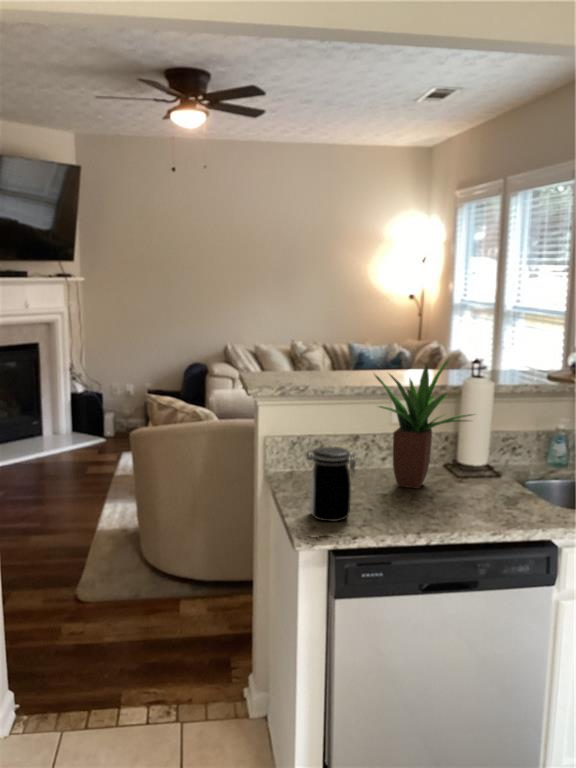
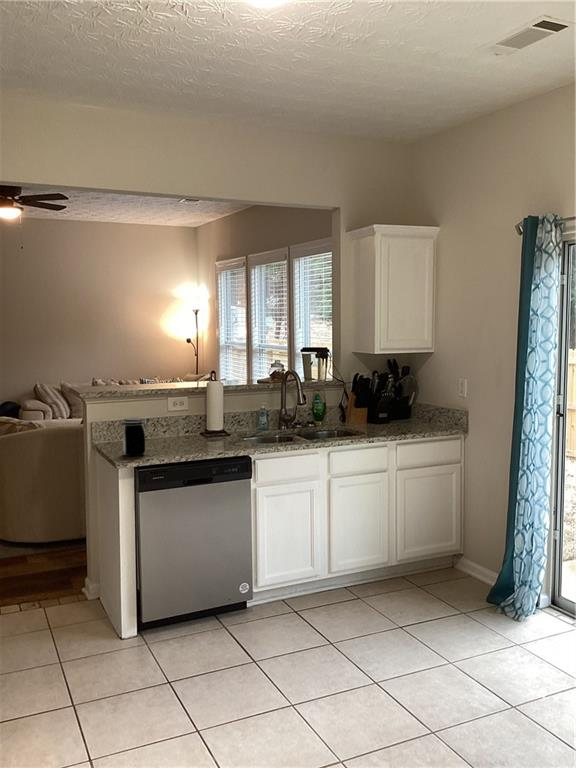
potted plant: present [374,360,471,489] -> none [154,370,213,444]

